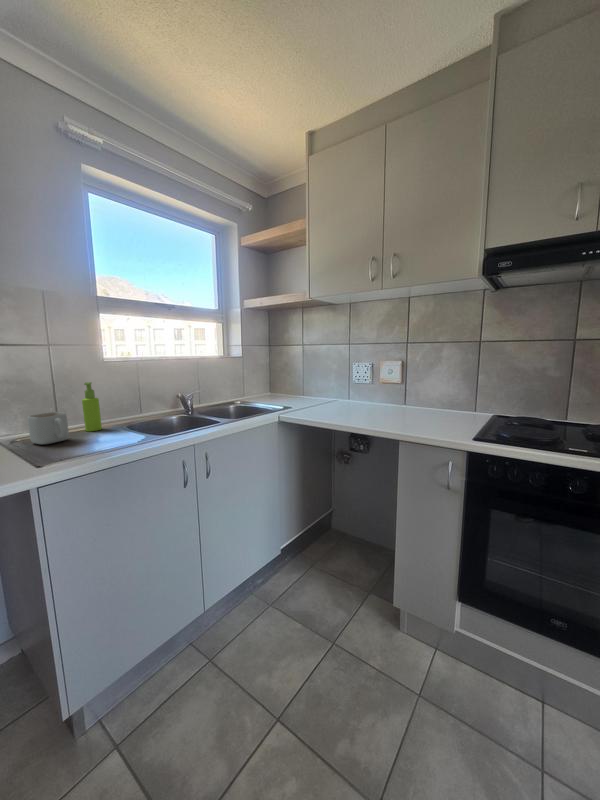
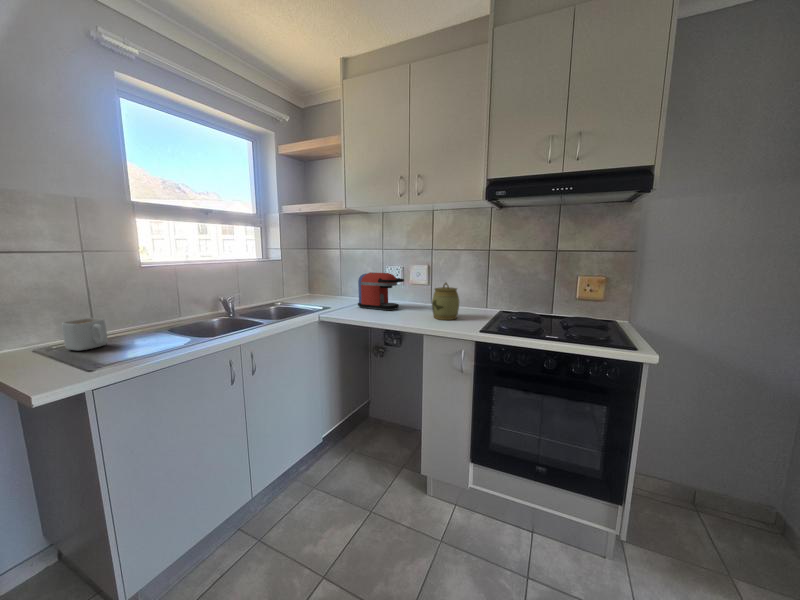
coffee maker: none [320,368,374,411] -> present [358,272,404,310]
jar: none [408,379,443,424] -> present [432,283,459,320]
soap dispenser: present [82,382,102,431] -> none [118,288,140,336]

